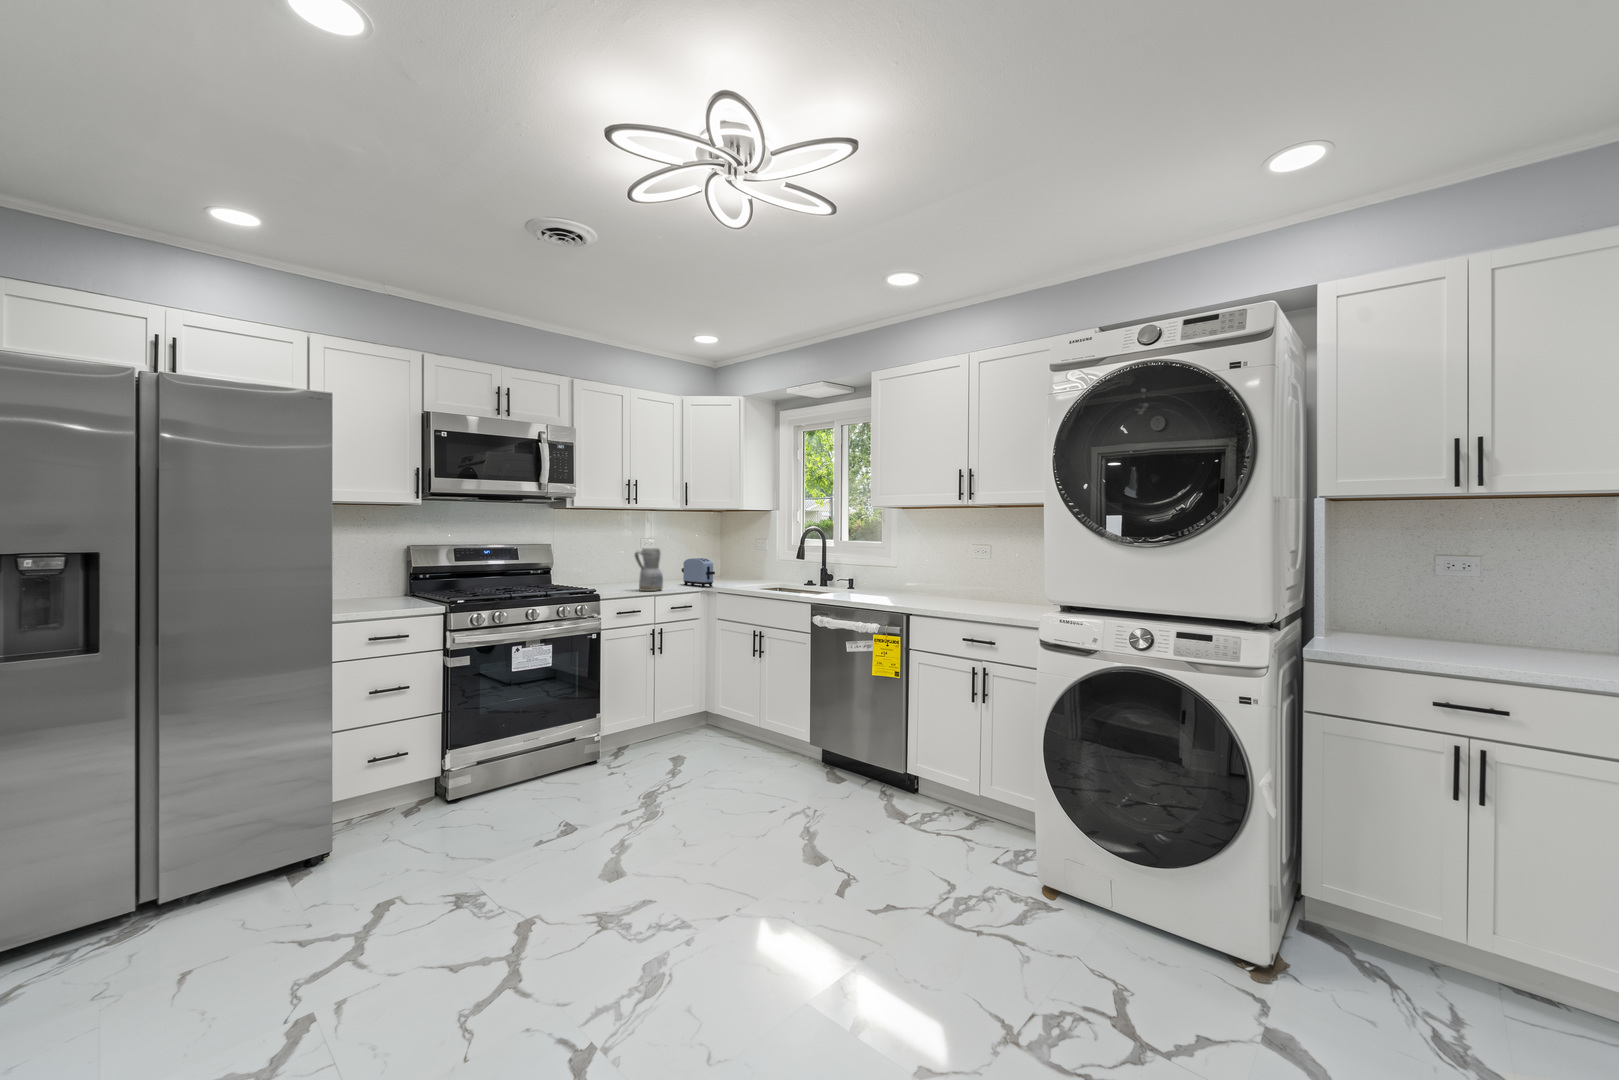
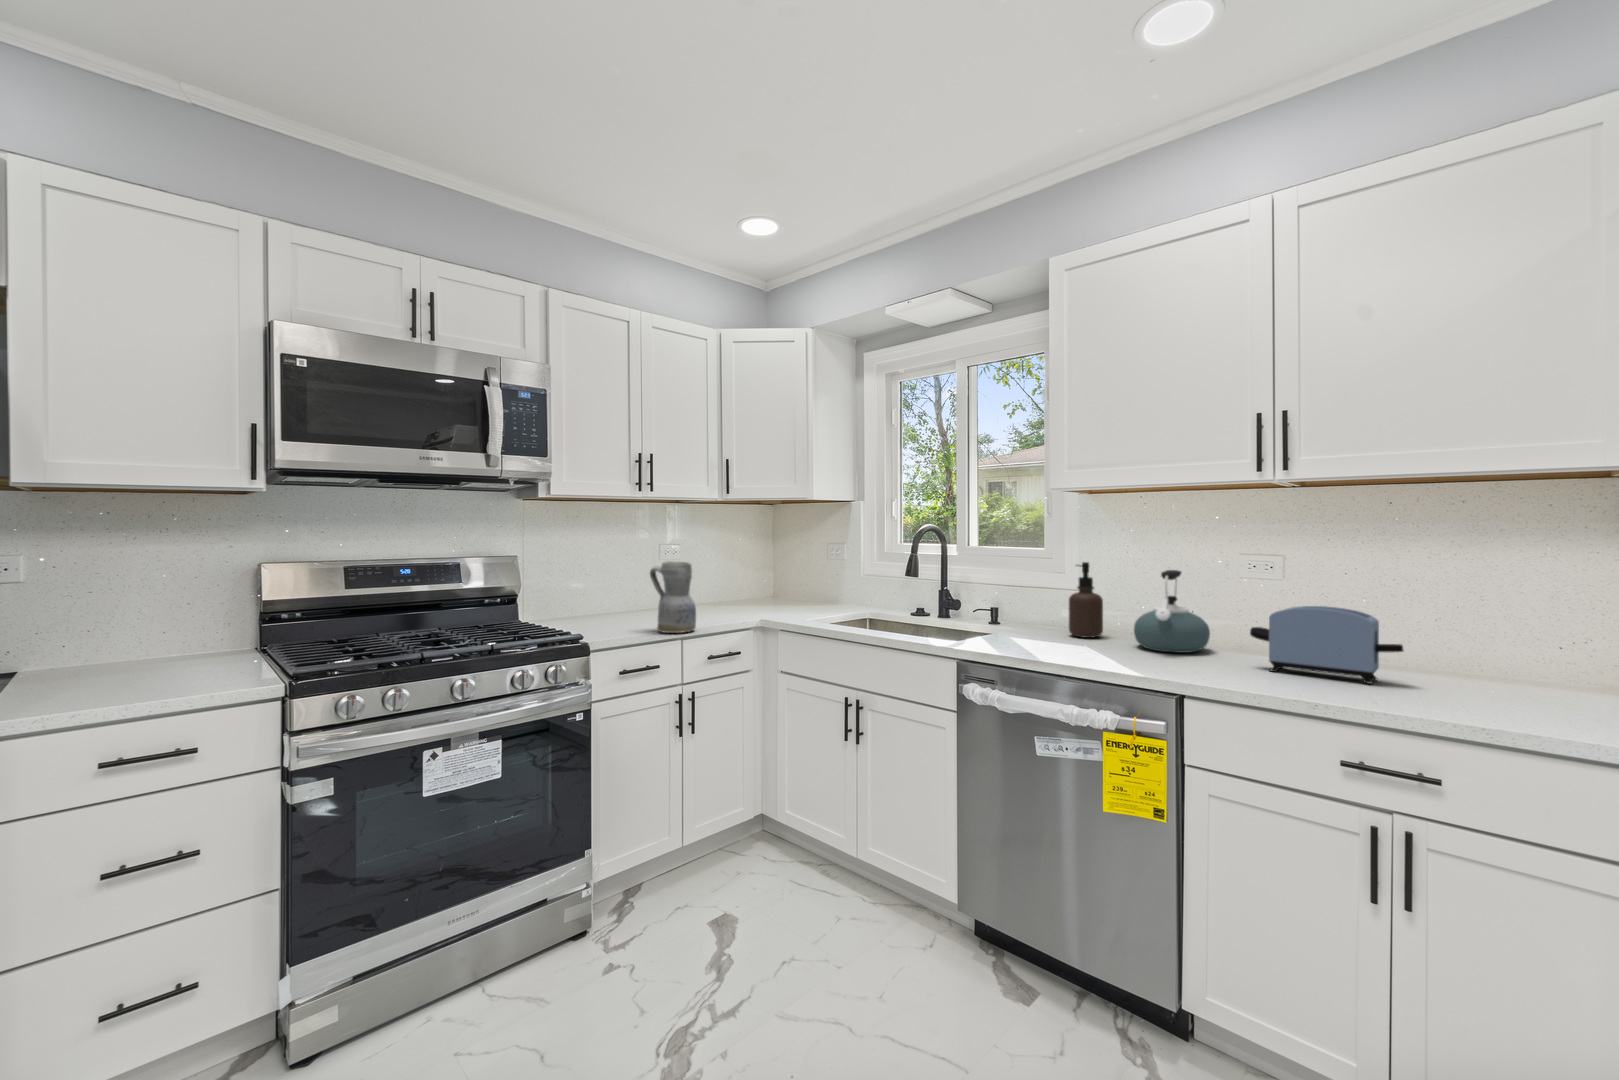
soap dispenser: none [885,549,904,593] -> present [1069,562,1103,638]
kettle: none [913,553,952,598] -> present [1134,570,1210,653]
toaster: present [682,558,715,587] -> present [1250,606,1403,684]

